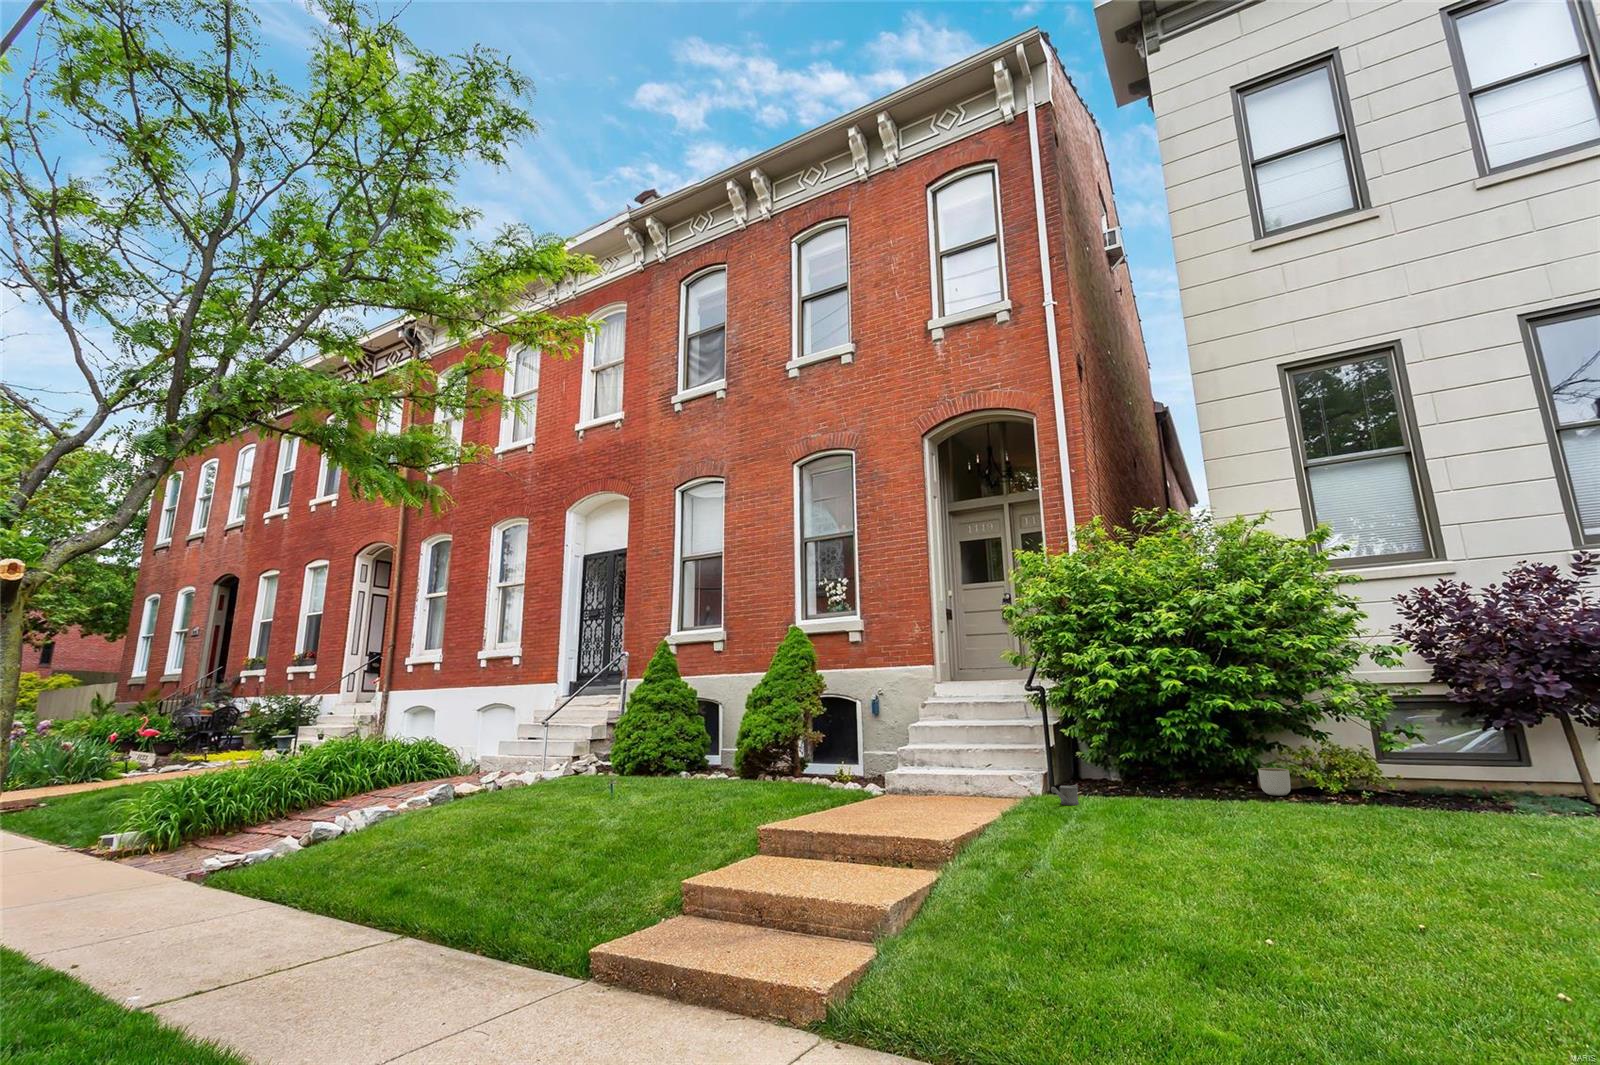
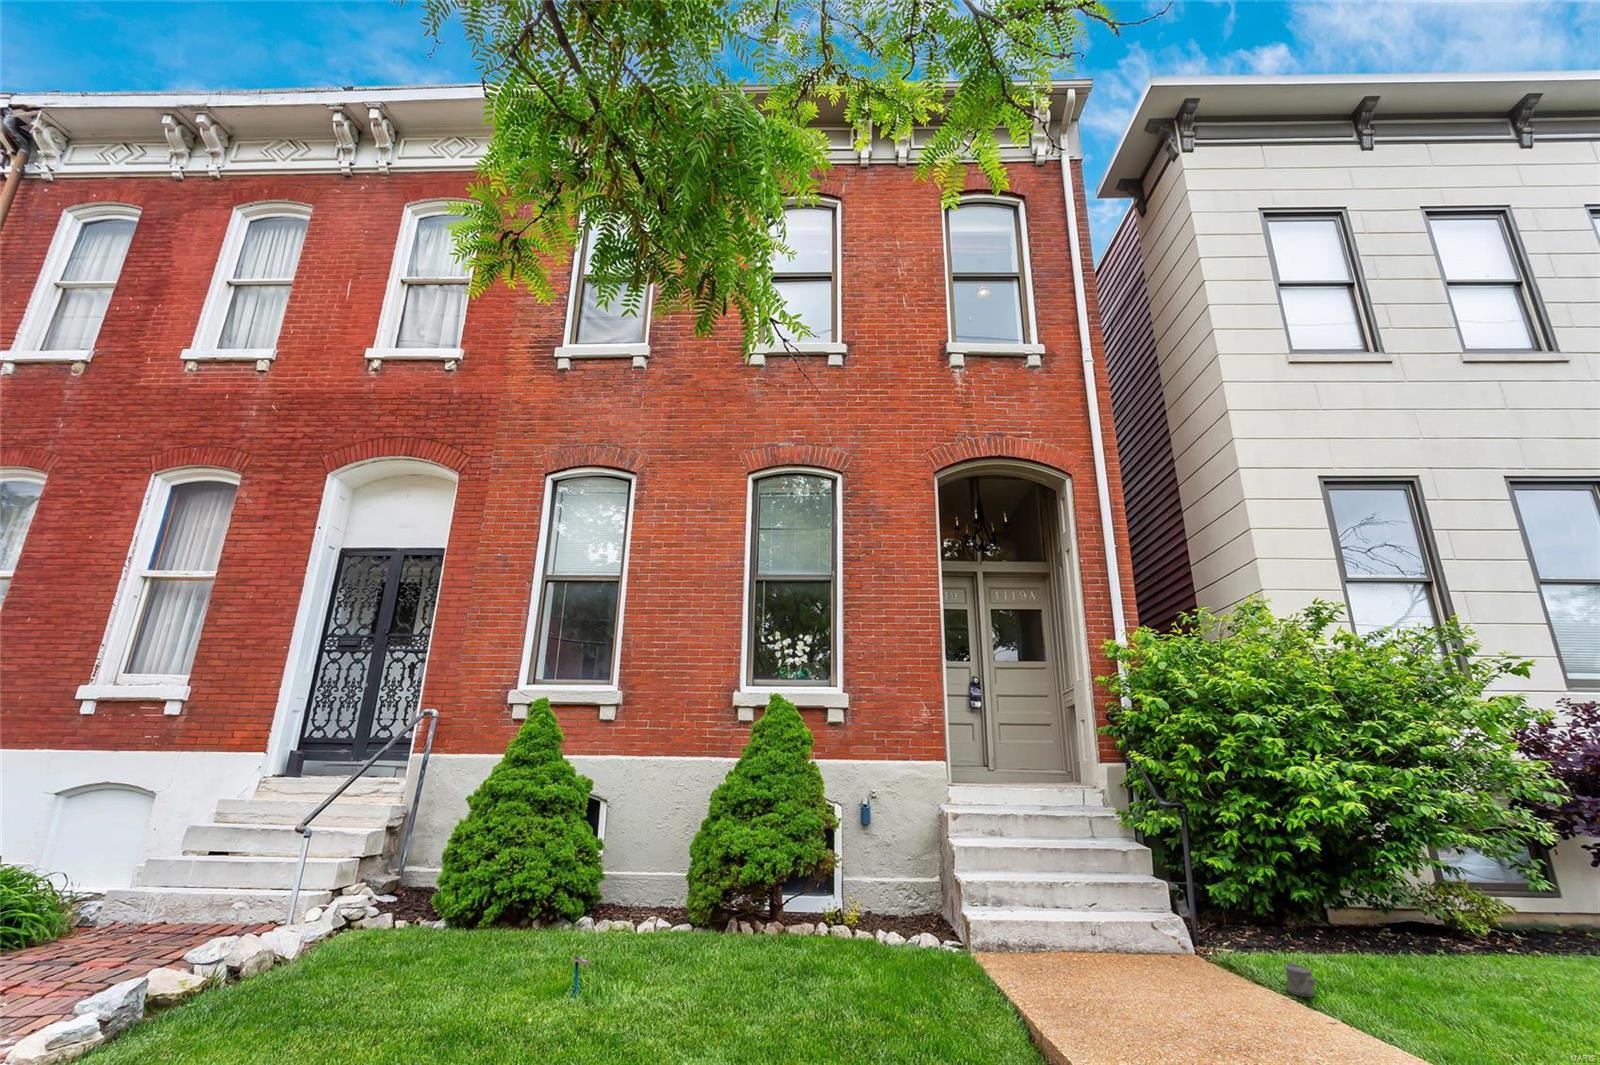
planter: present [1258,768,1291,796] -> none [1392,912,1433,948]

